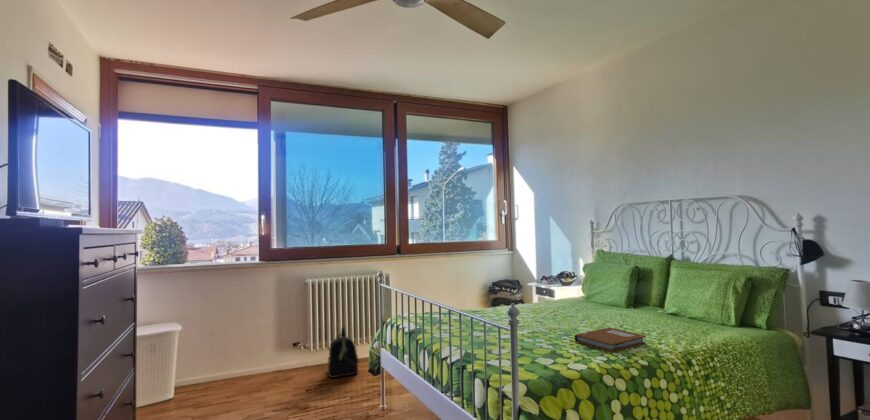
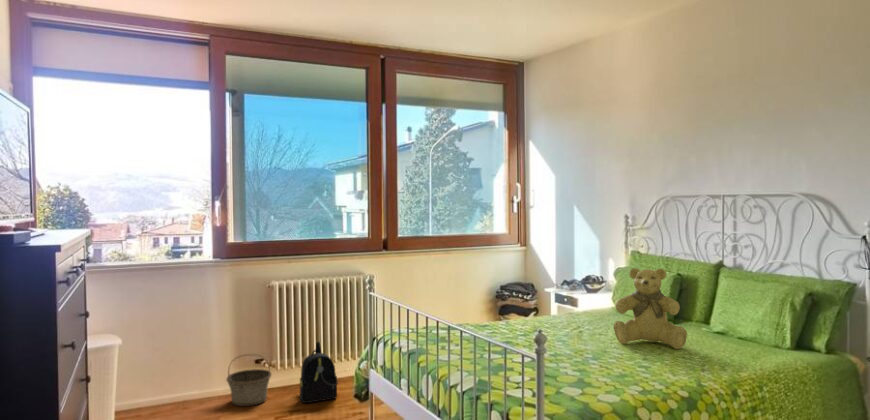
teddy bear: none [582,259,645,327] -> present [614,268,687,349]
notebook: present [575,327,646,352] -> none [605,351,687,381]
basket: none [269,337,305,380] -> present [227,354,271,406]

